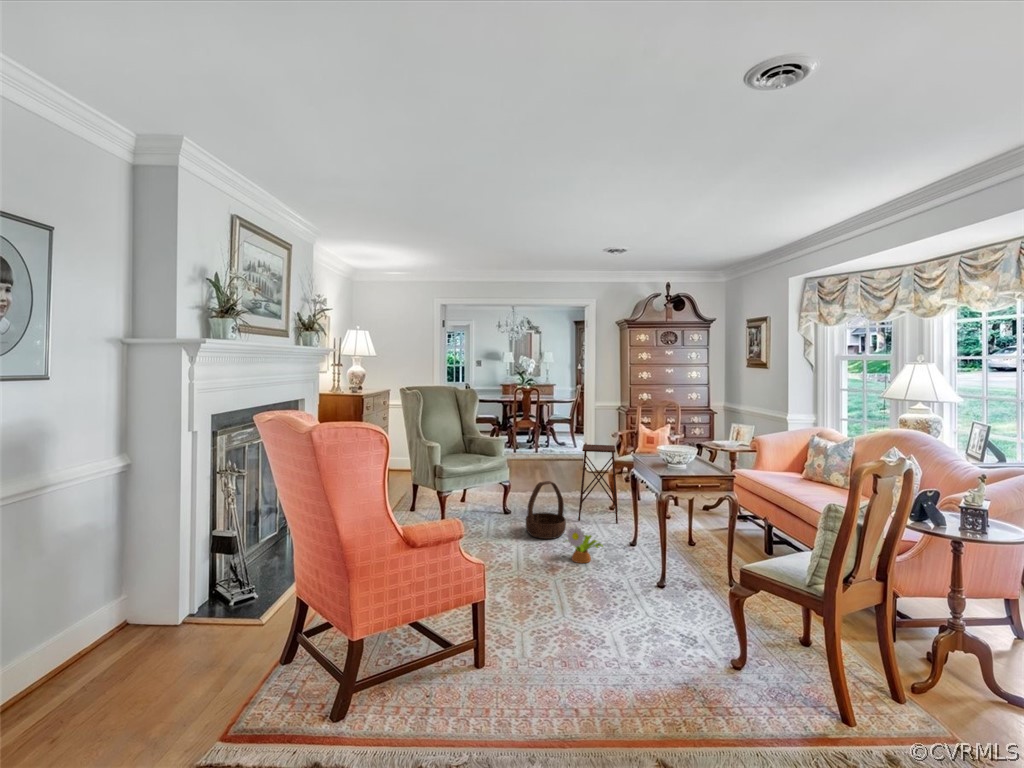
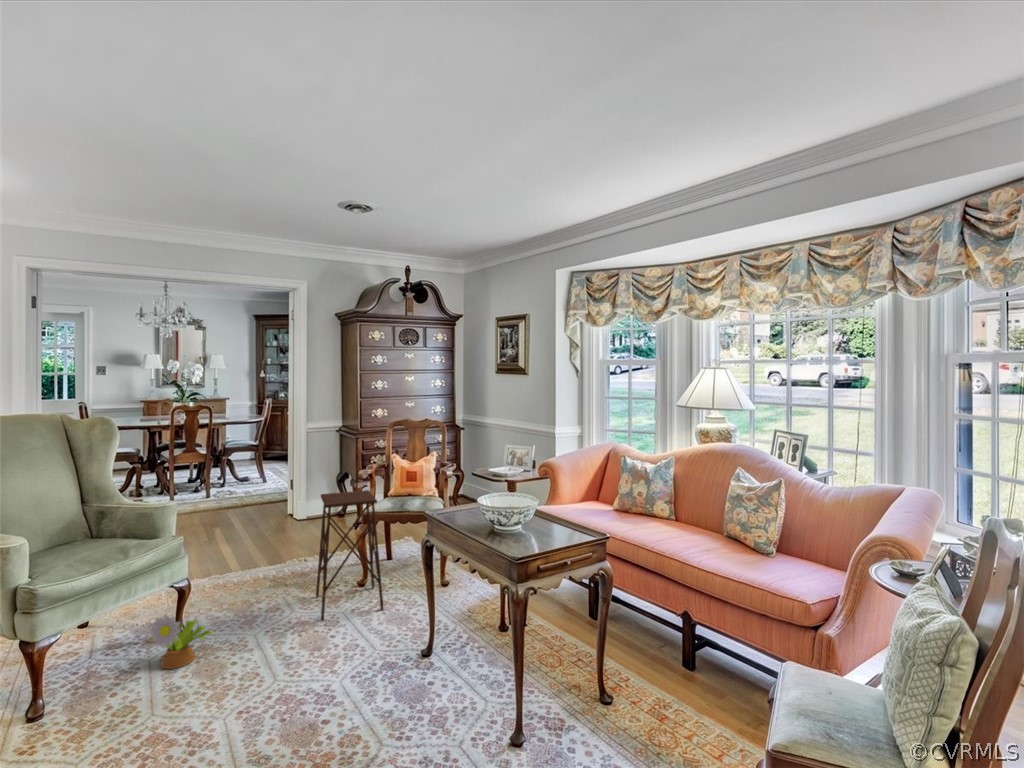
basket: present [526,481,566,539] -> none [234,572,310,681]
decorative plant: present [566,526,603,563] -> present [147,614,214,669]

